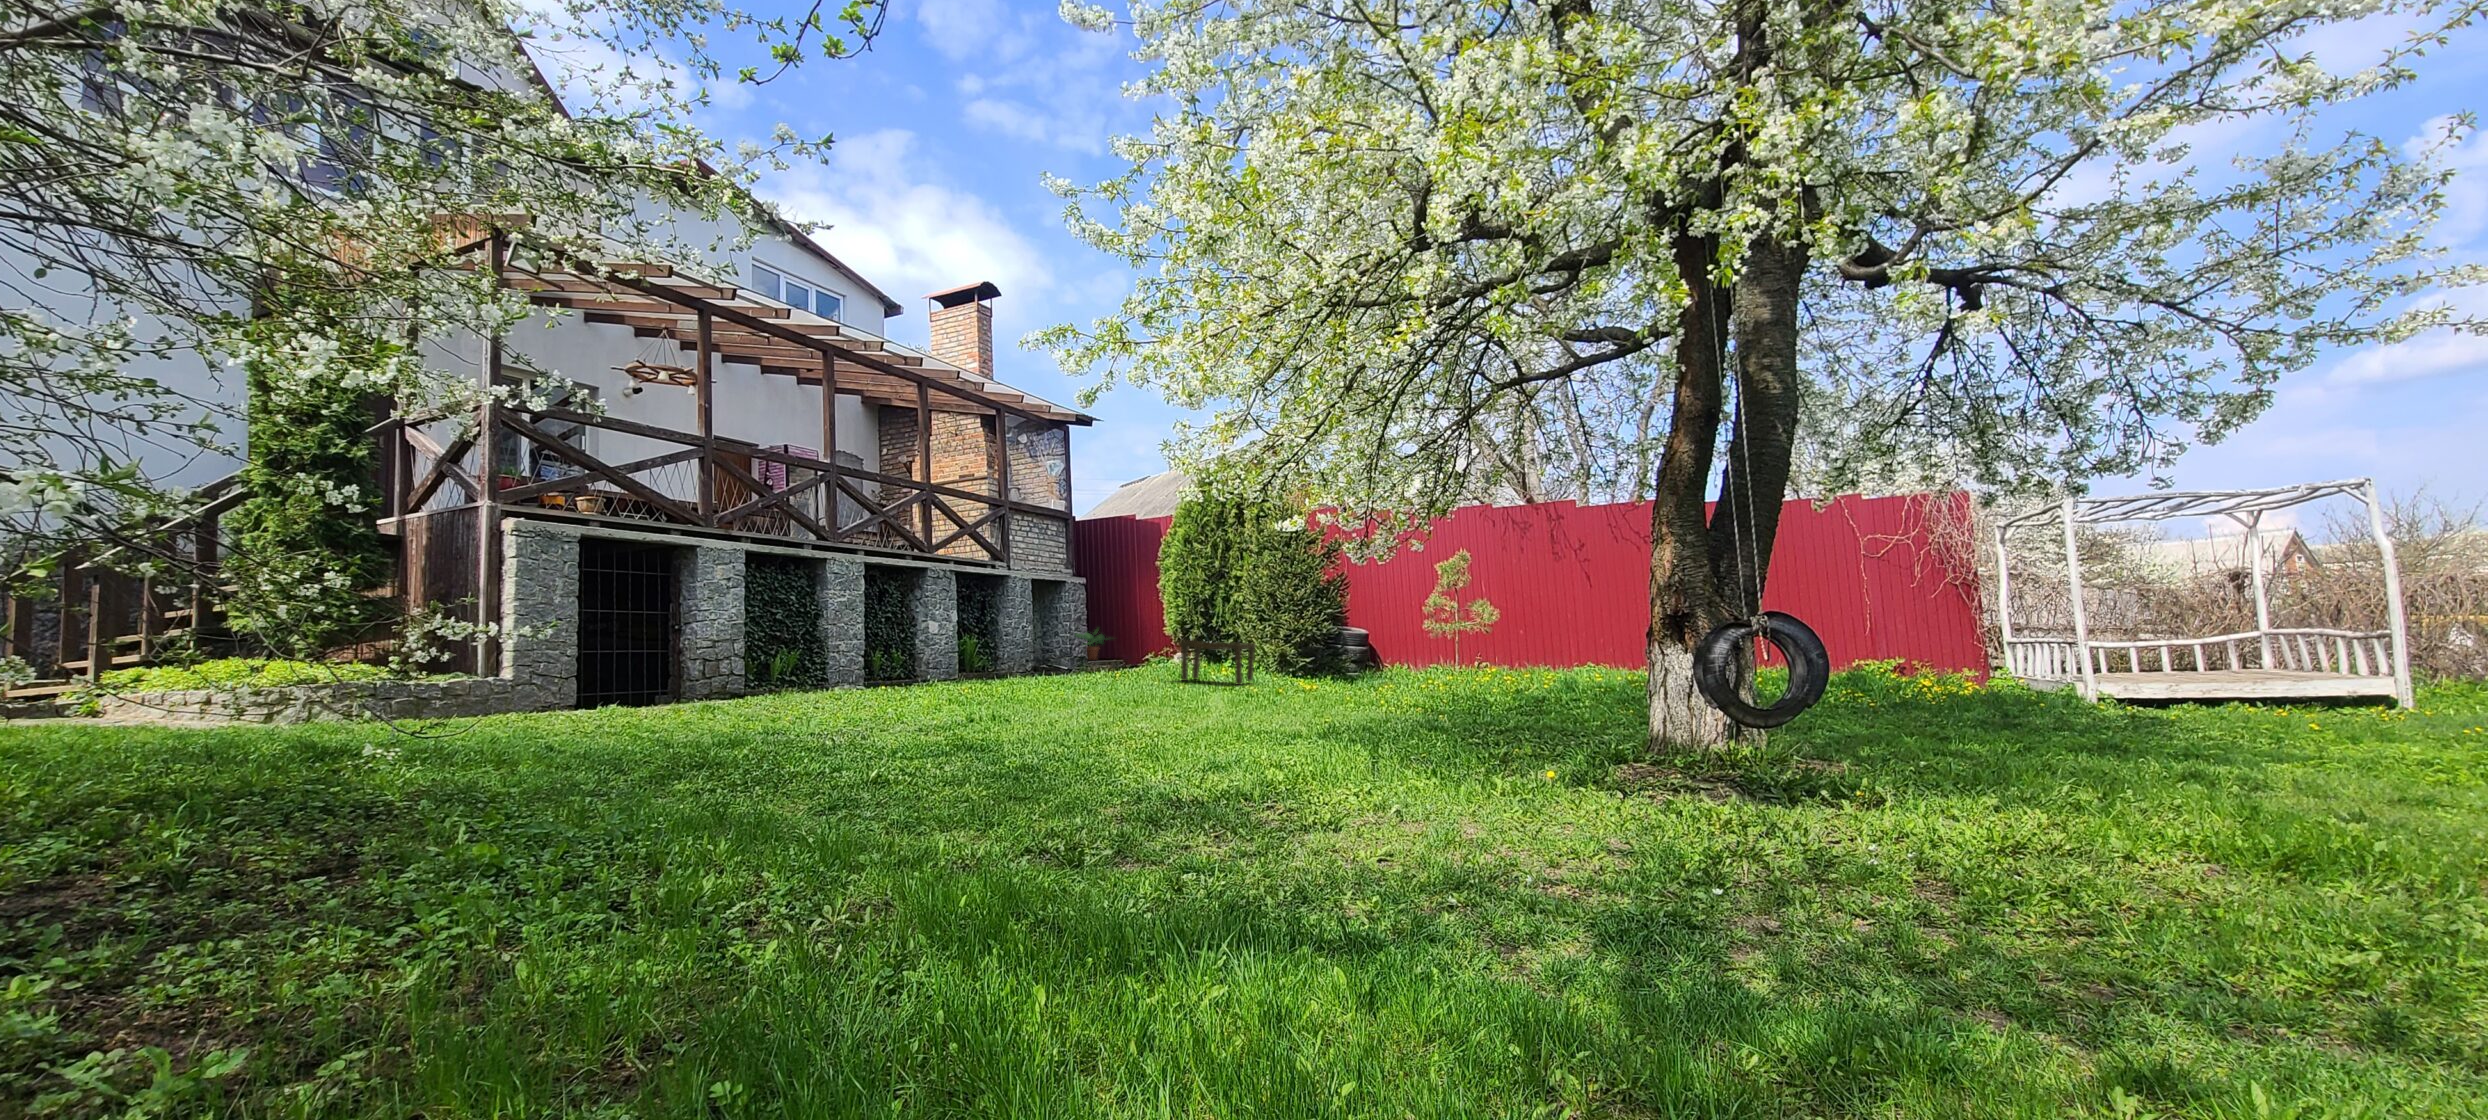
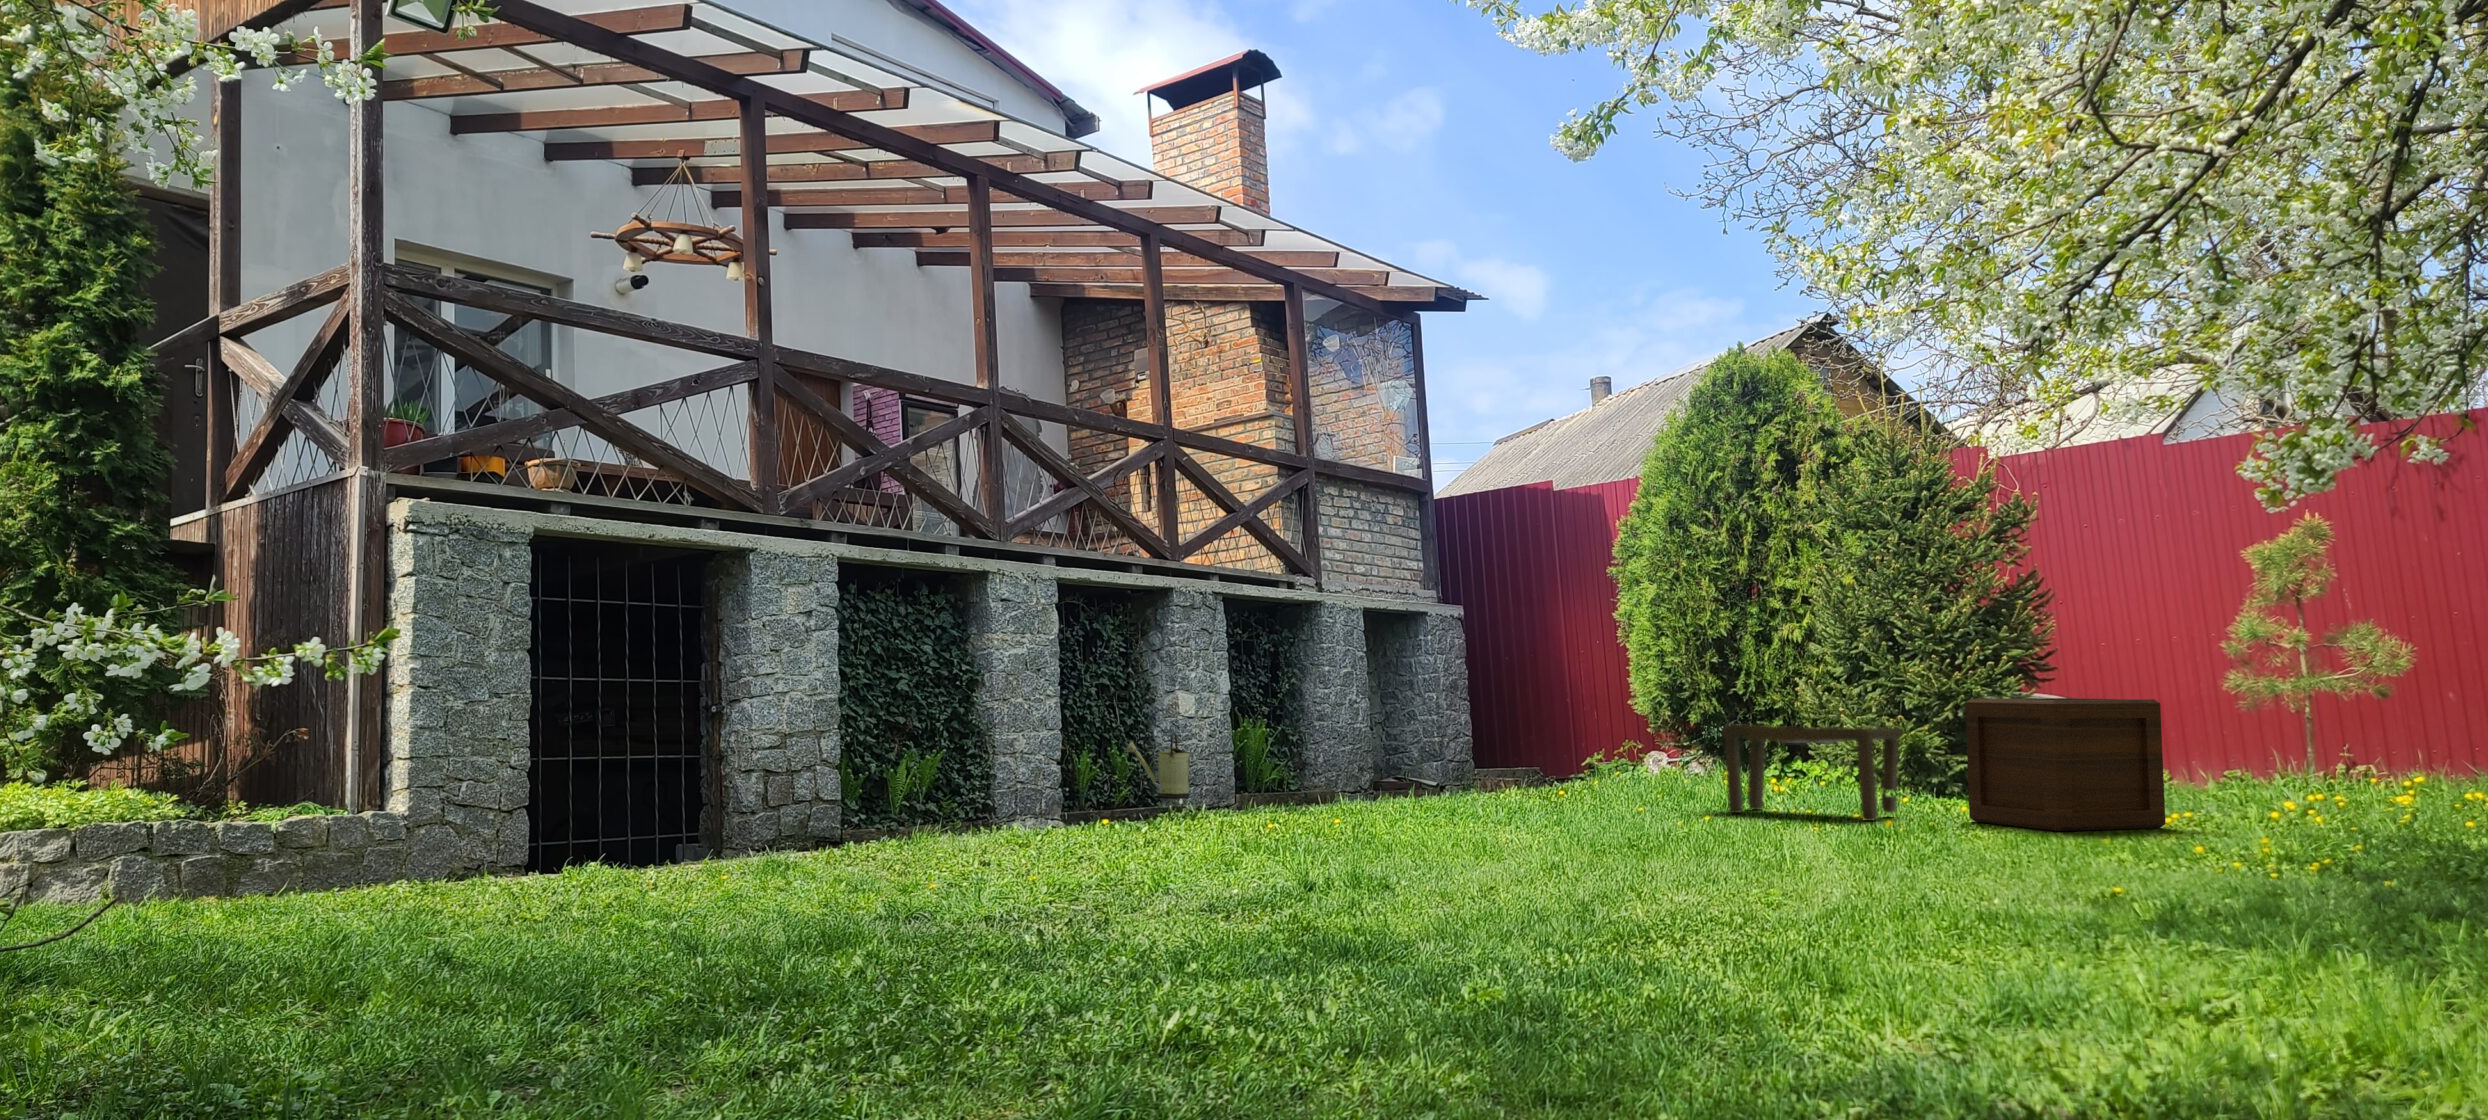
potted plant: present [1075,629,1107,660] -> none [1454,705,1546,773]
wooden crate: none [1281,631,1358,690] -> present [1965,698,2166,831]
watering can: none [898,640,935,671] -> present [1124,735,1195,798]

